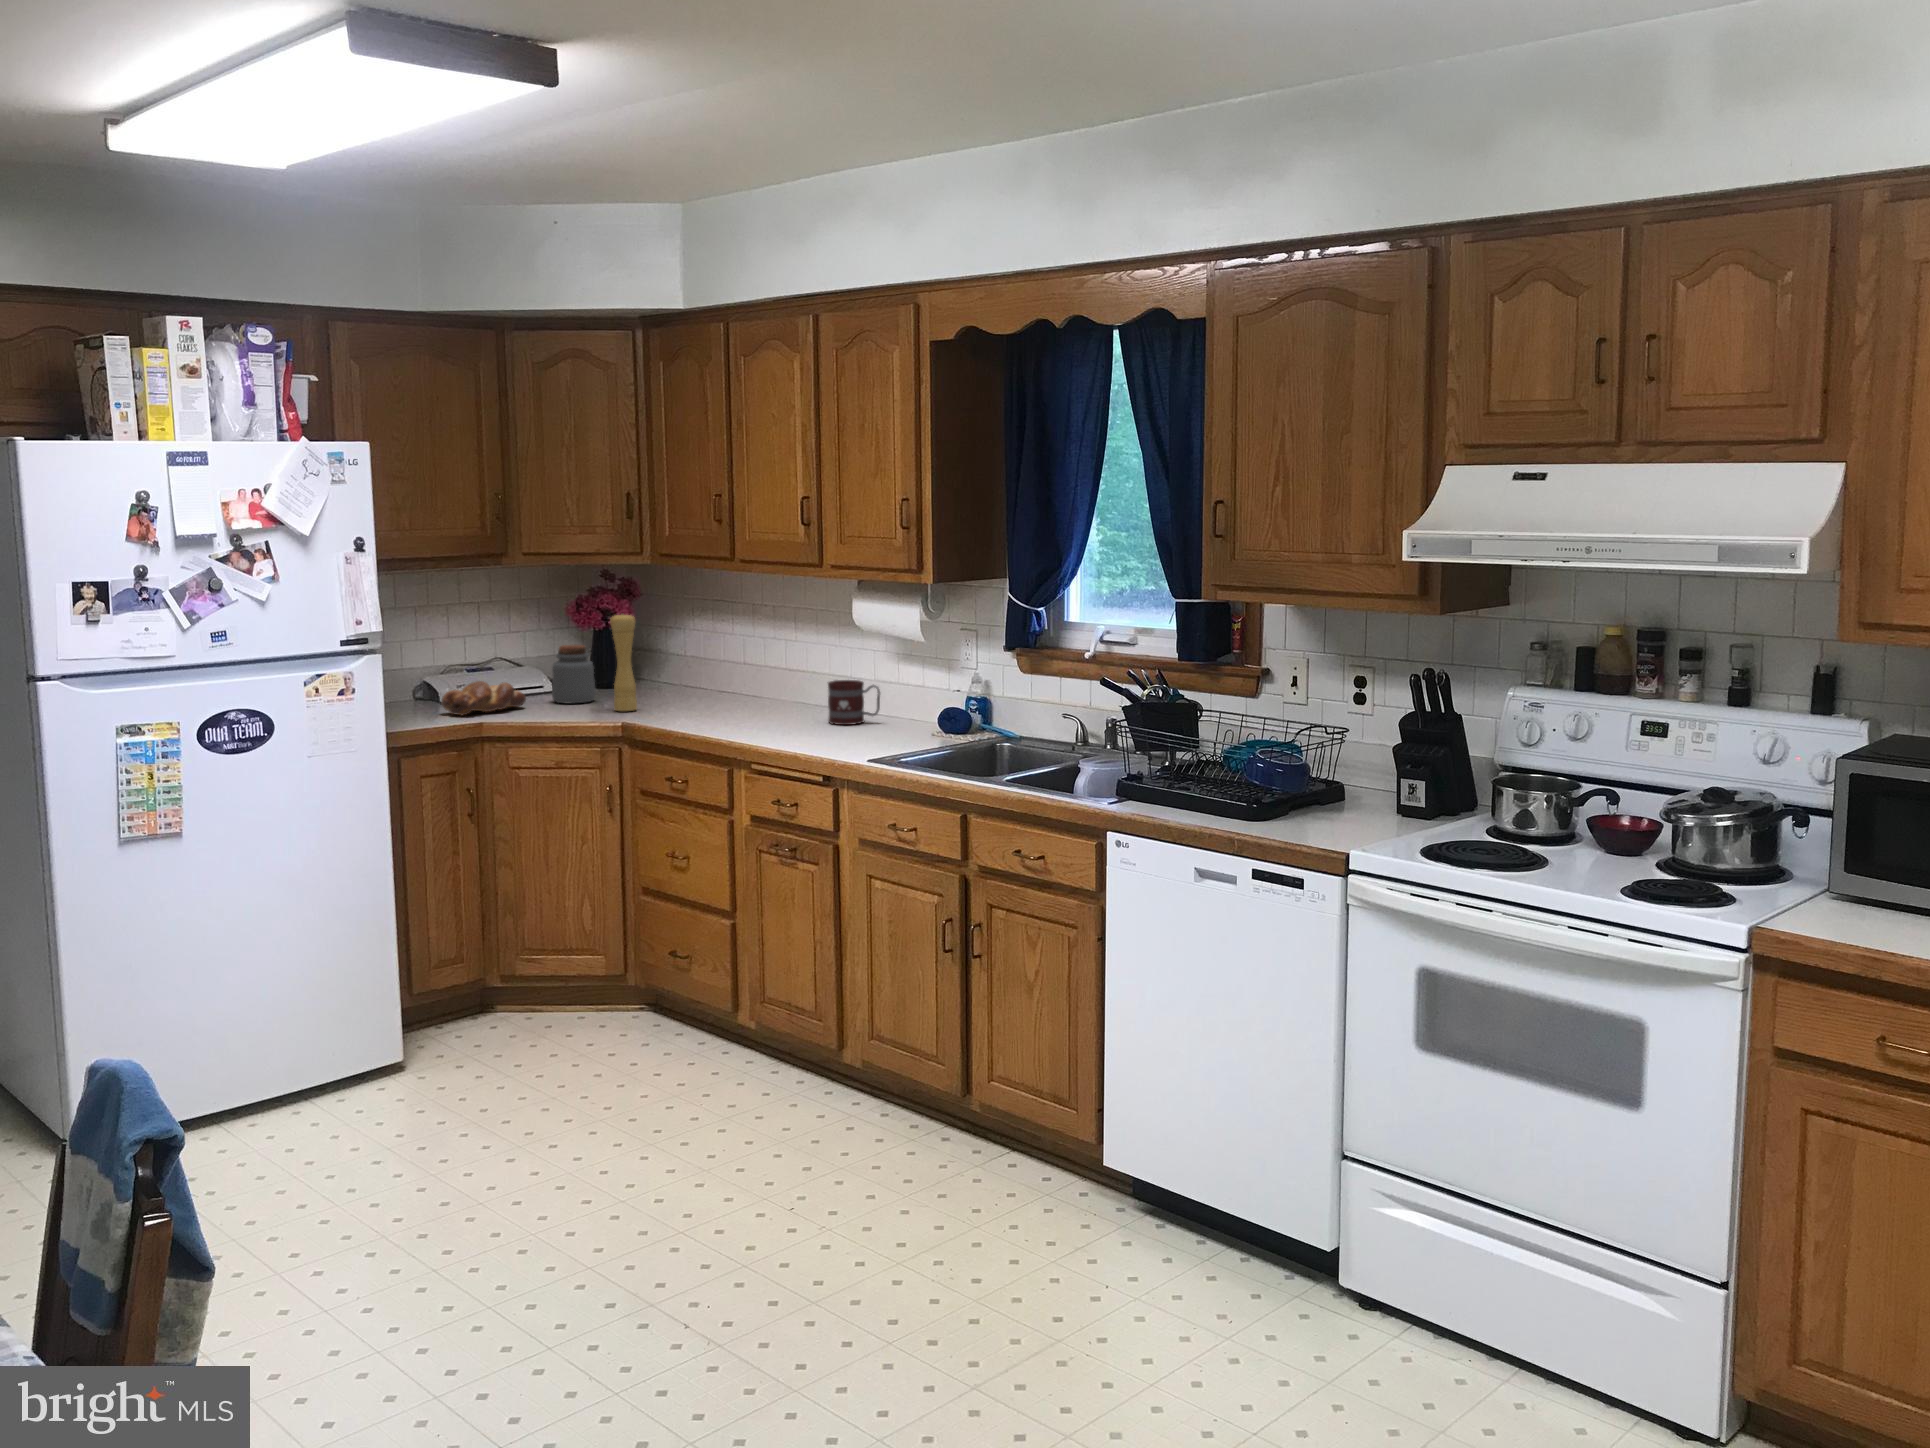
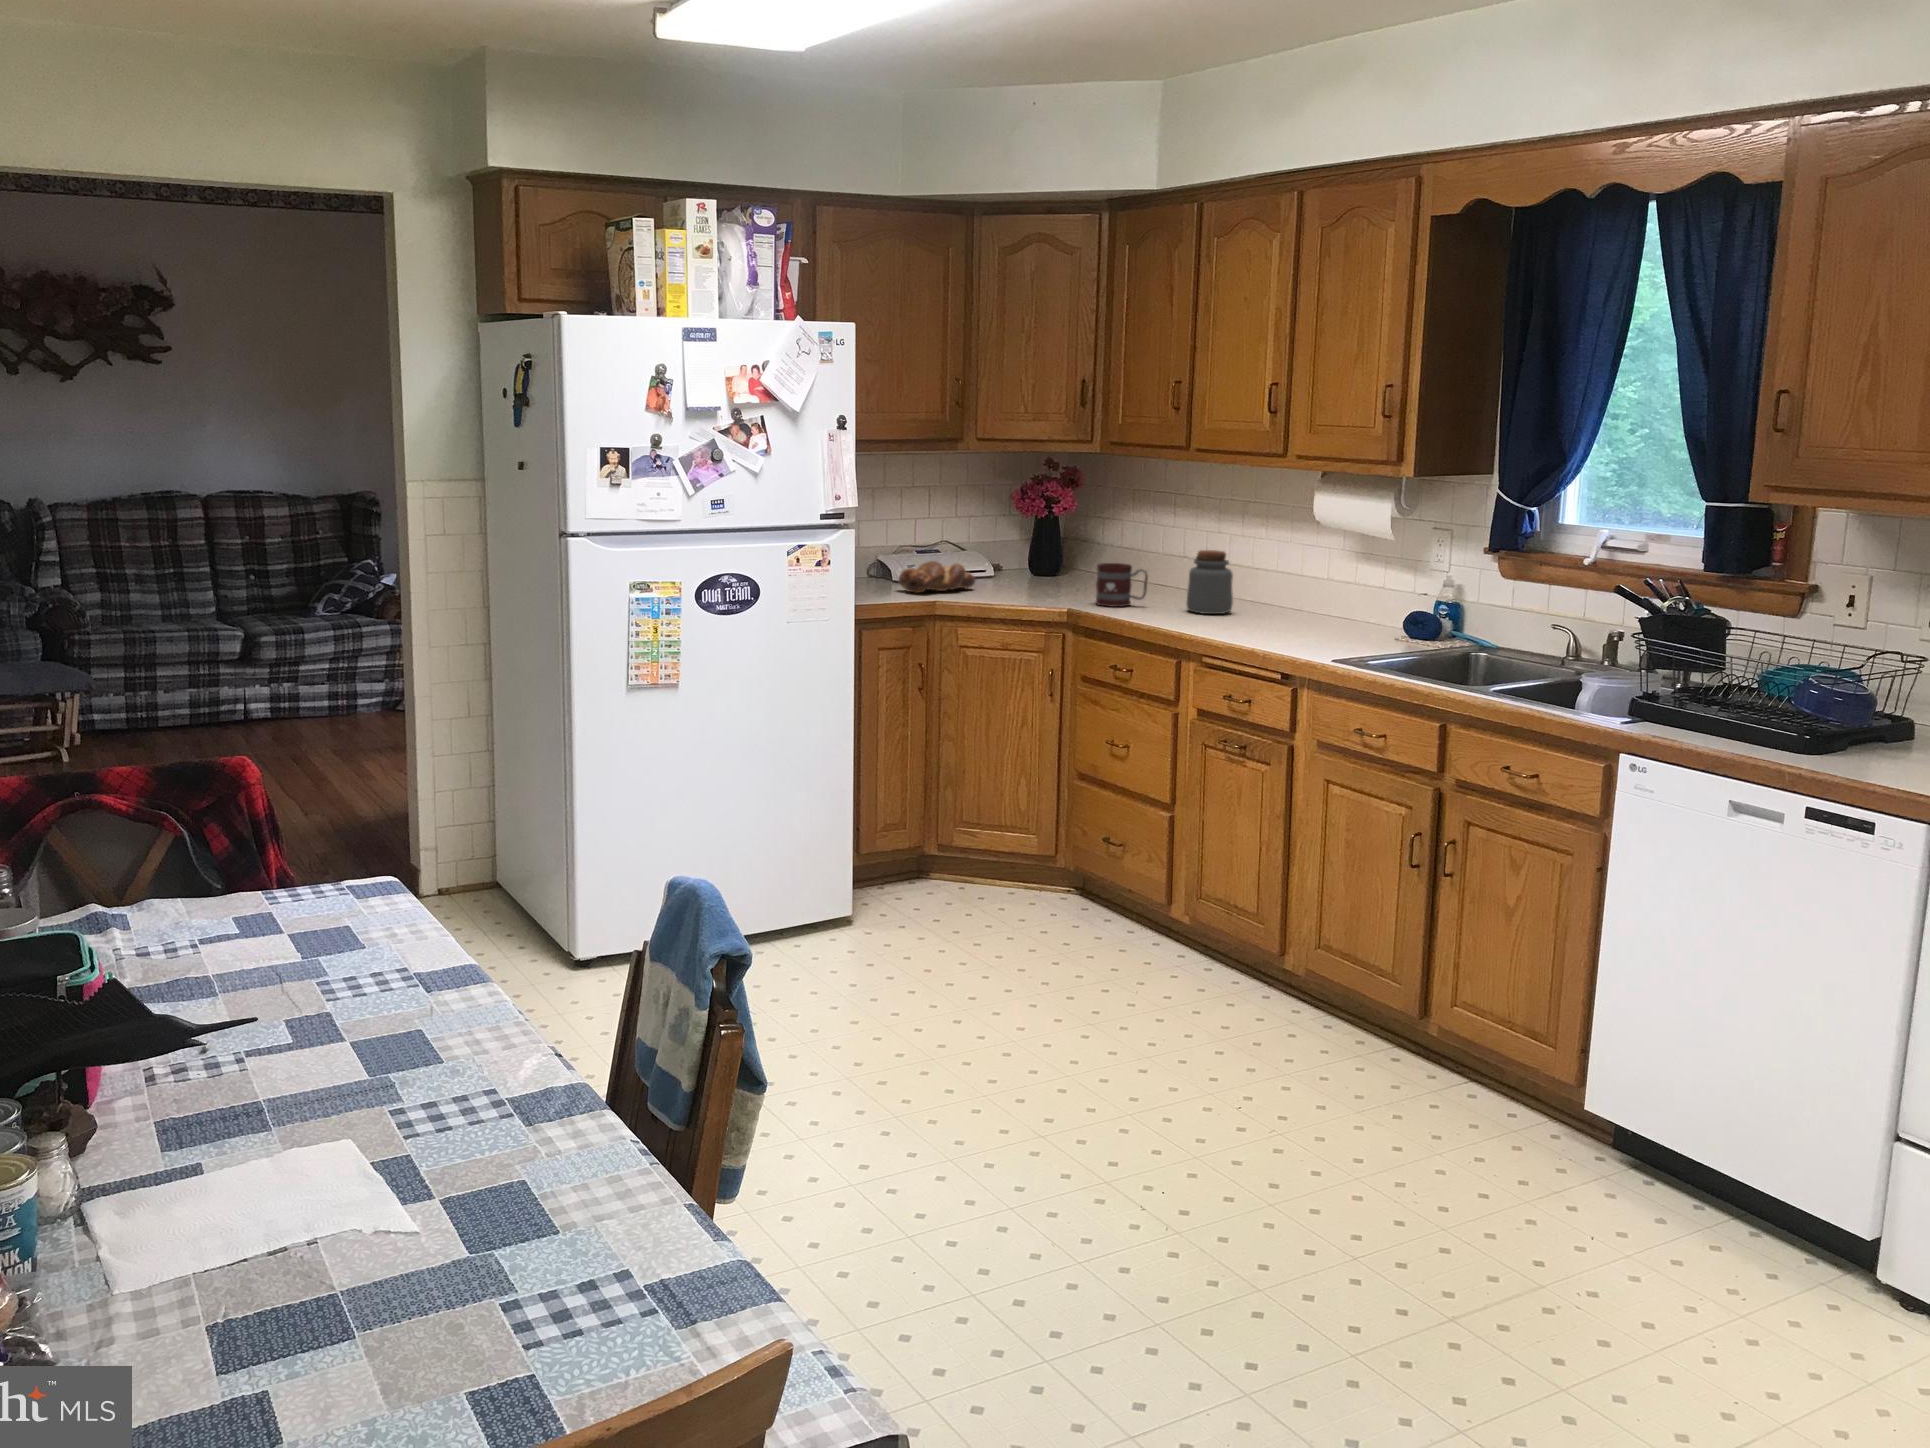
pepper mill: present [610,614,637,711] -> none [1060,500,1086,598]
jar: present [552,645,596,703] -> present [1187,550,1233,614]
mug: present [828,680,880,725] -> present [1095,563,1148,607]

